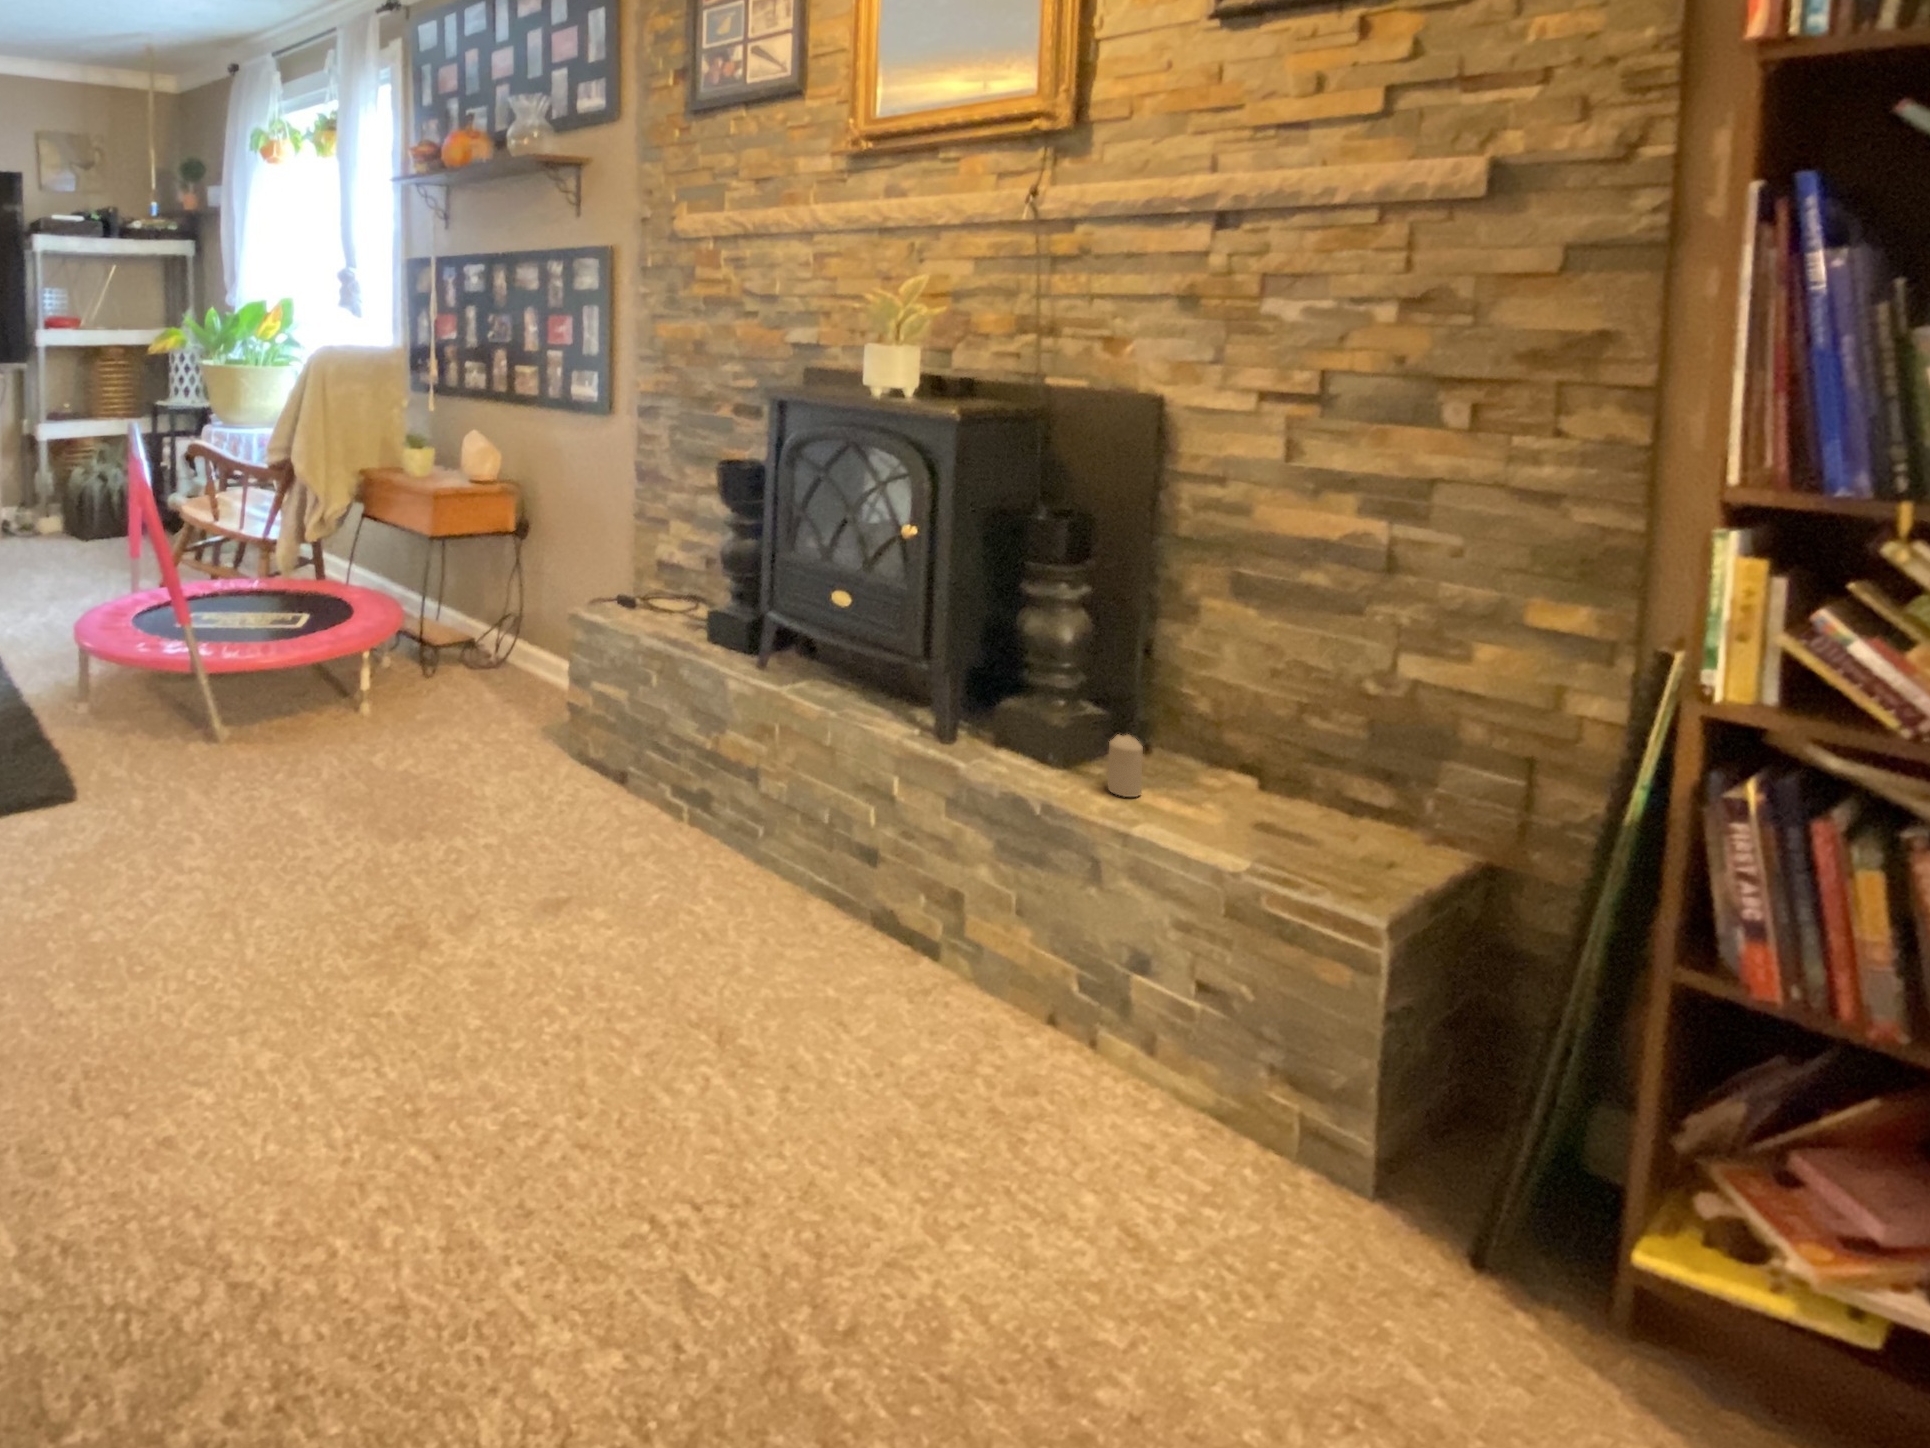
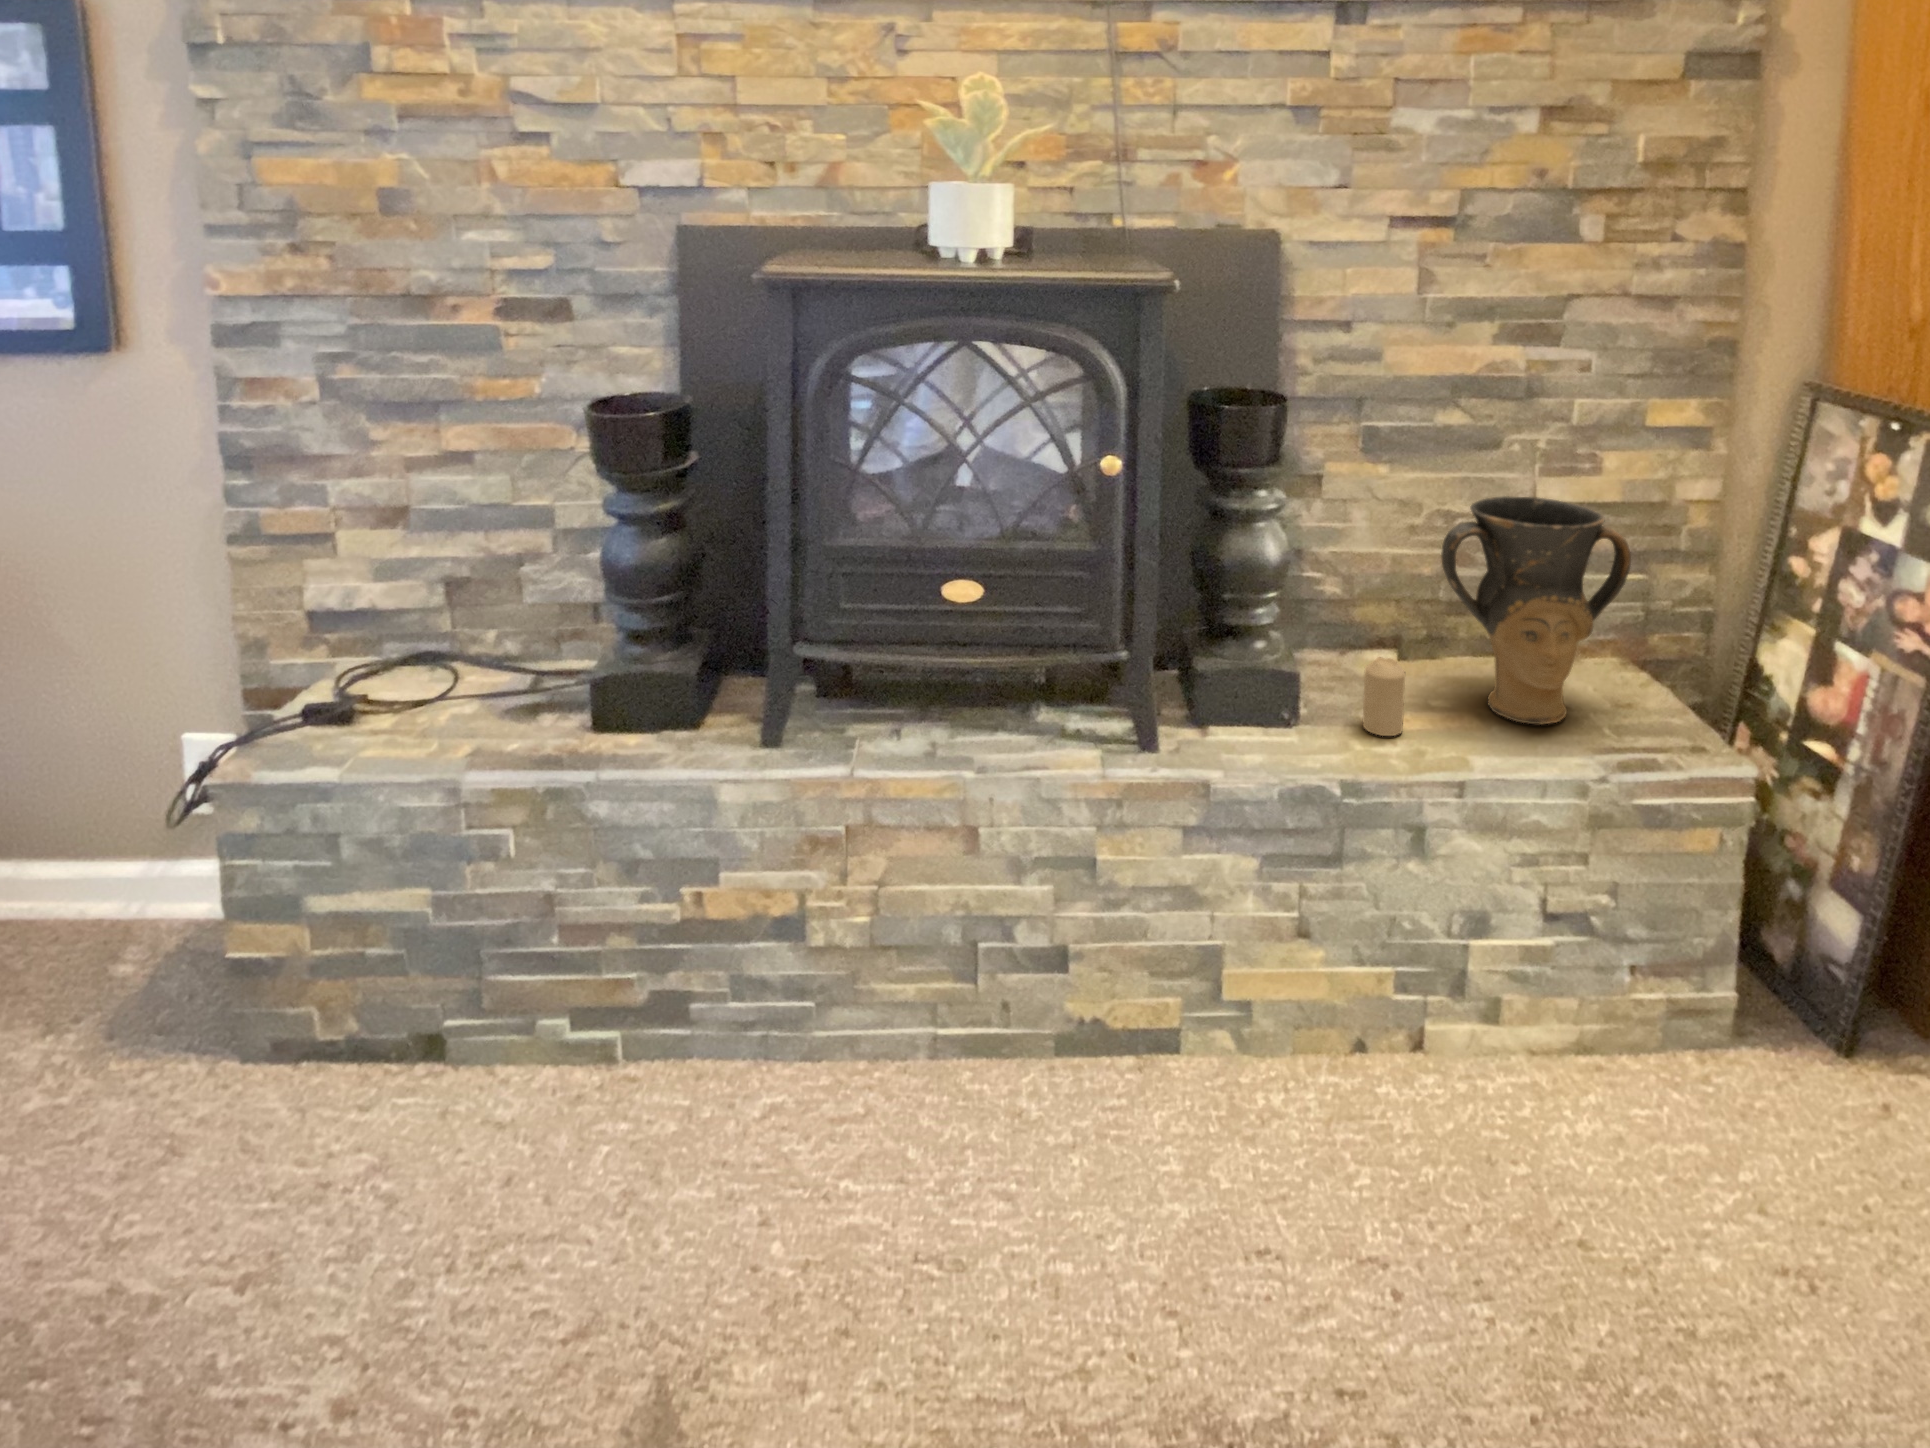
vase: none [1200,640,1374,843] -> present [1441,496,1631,725]

